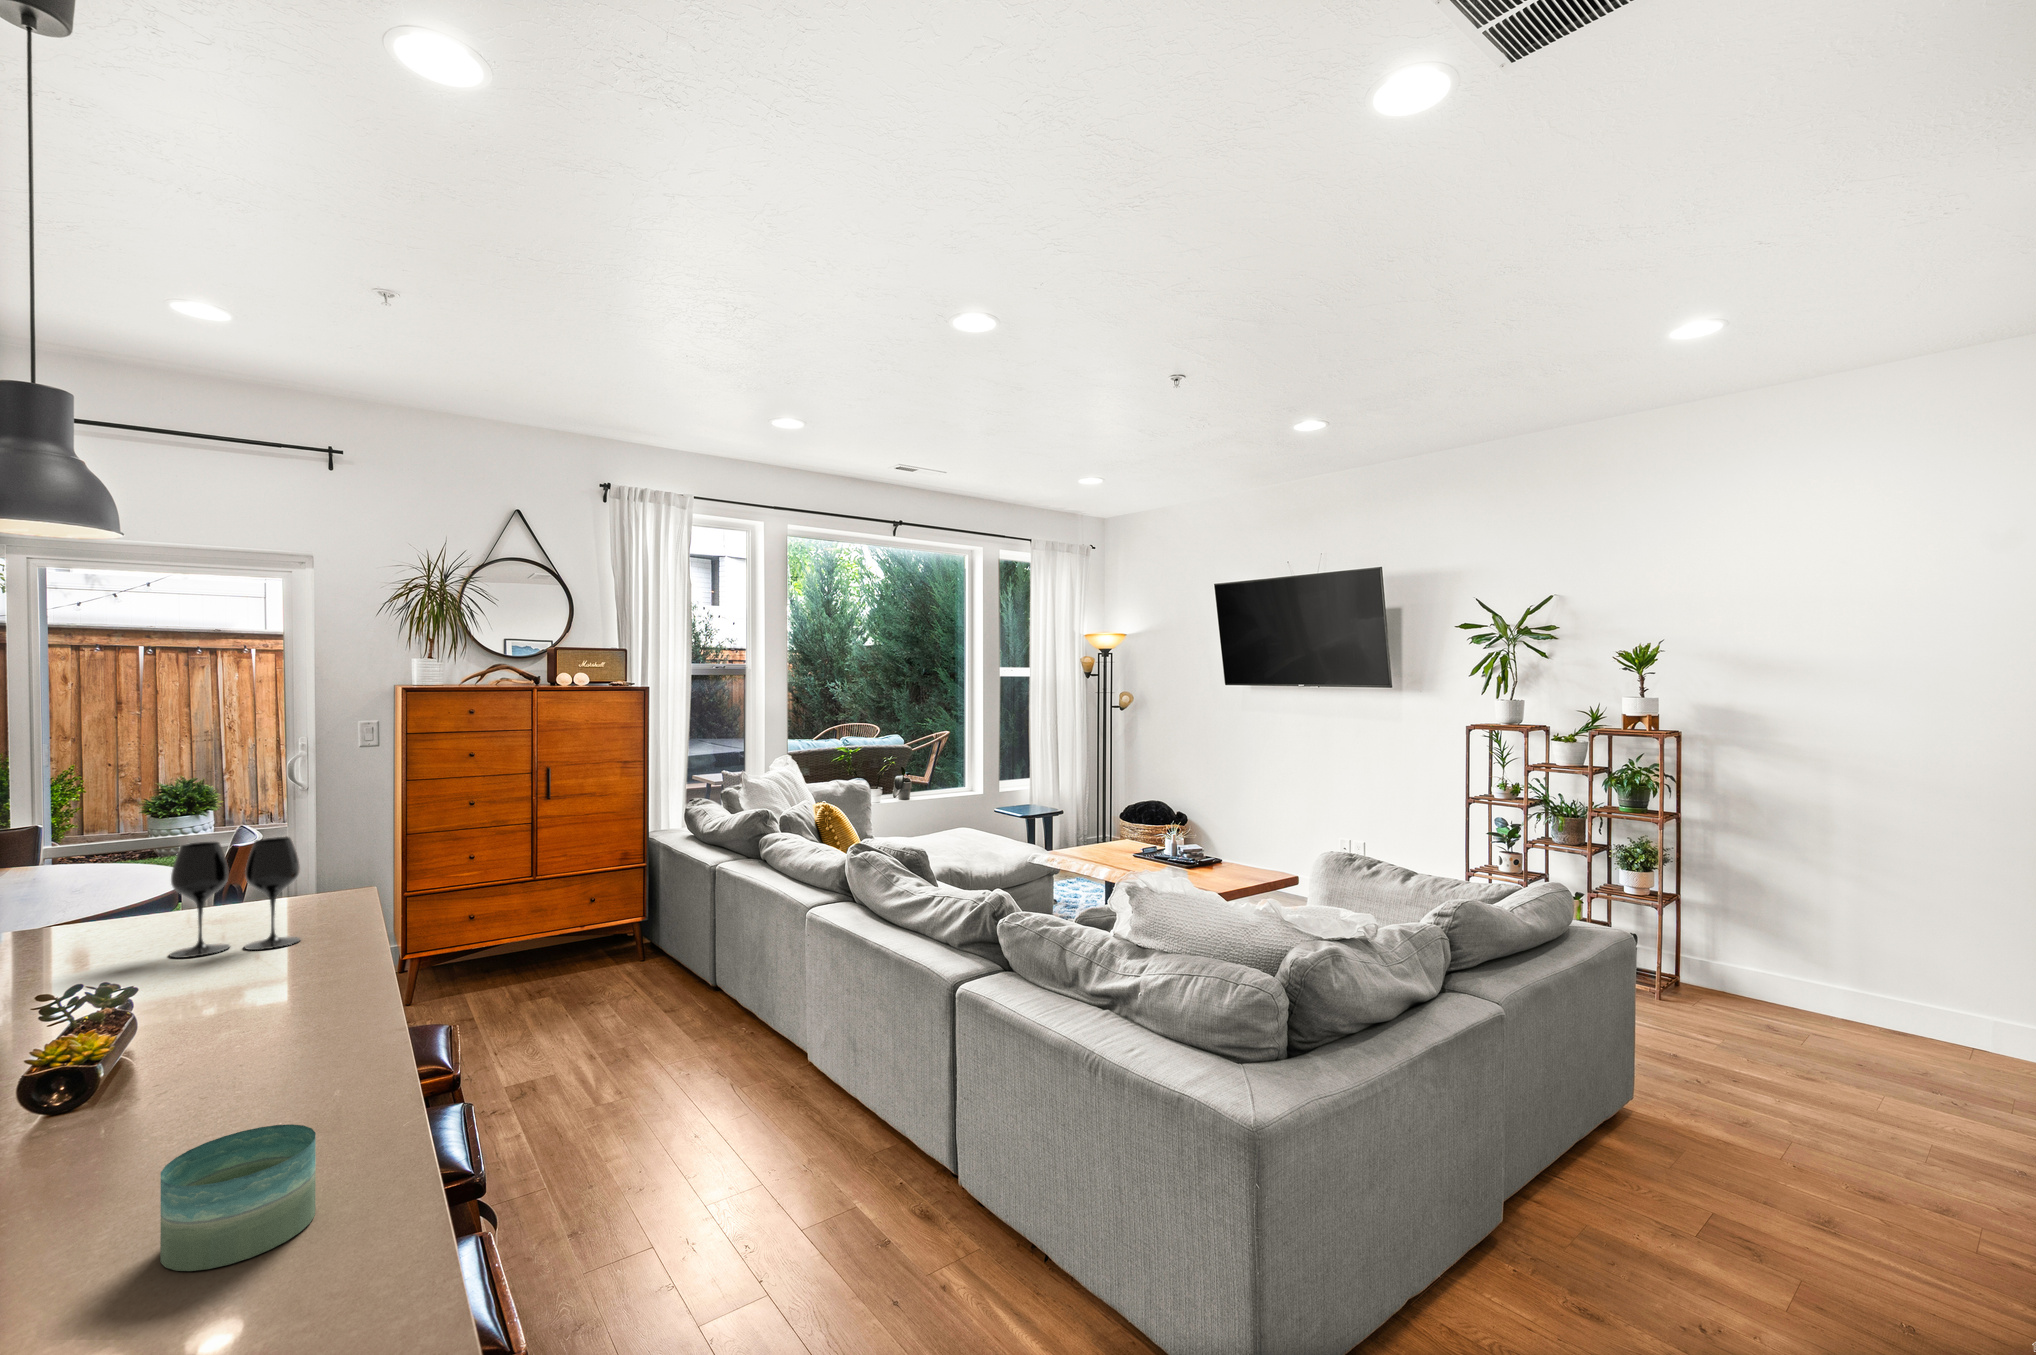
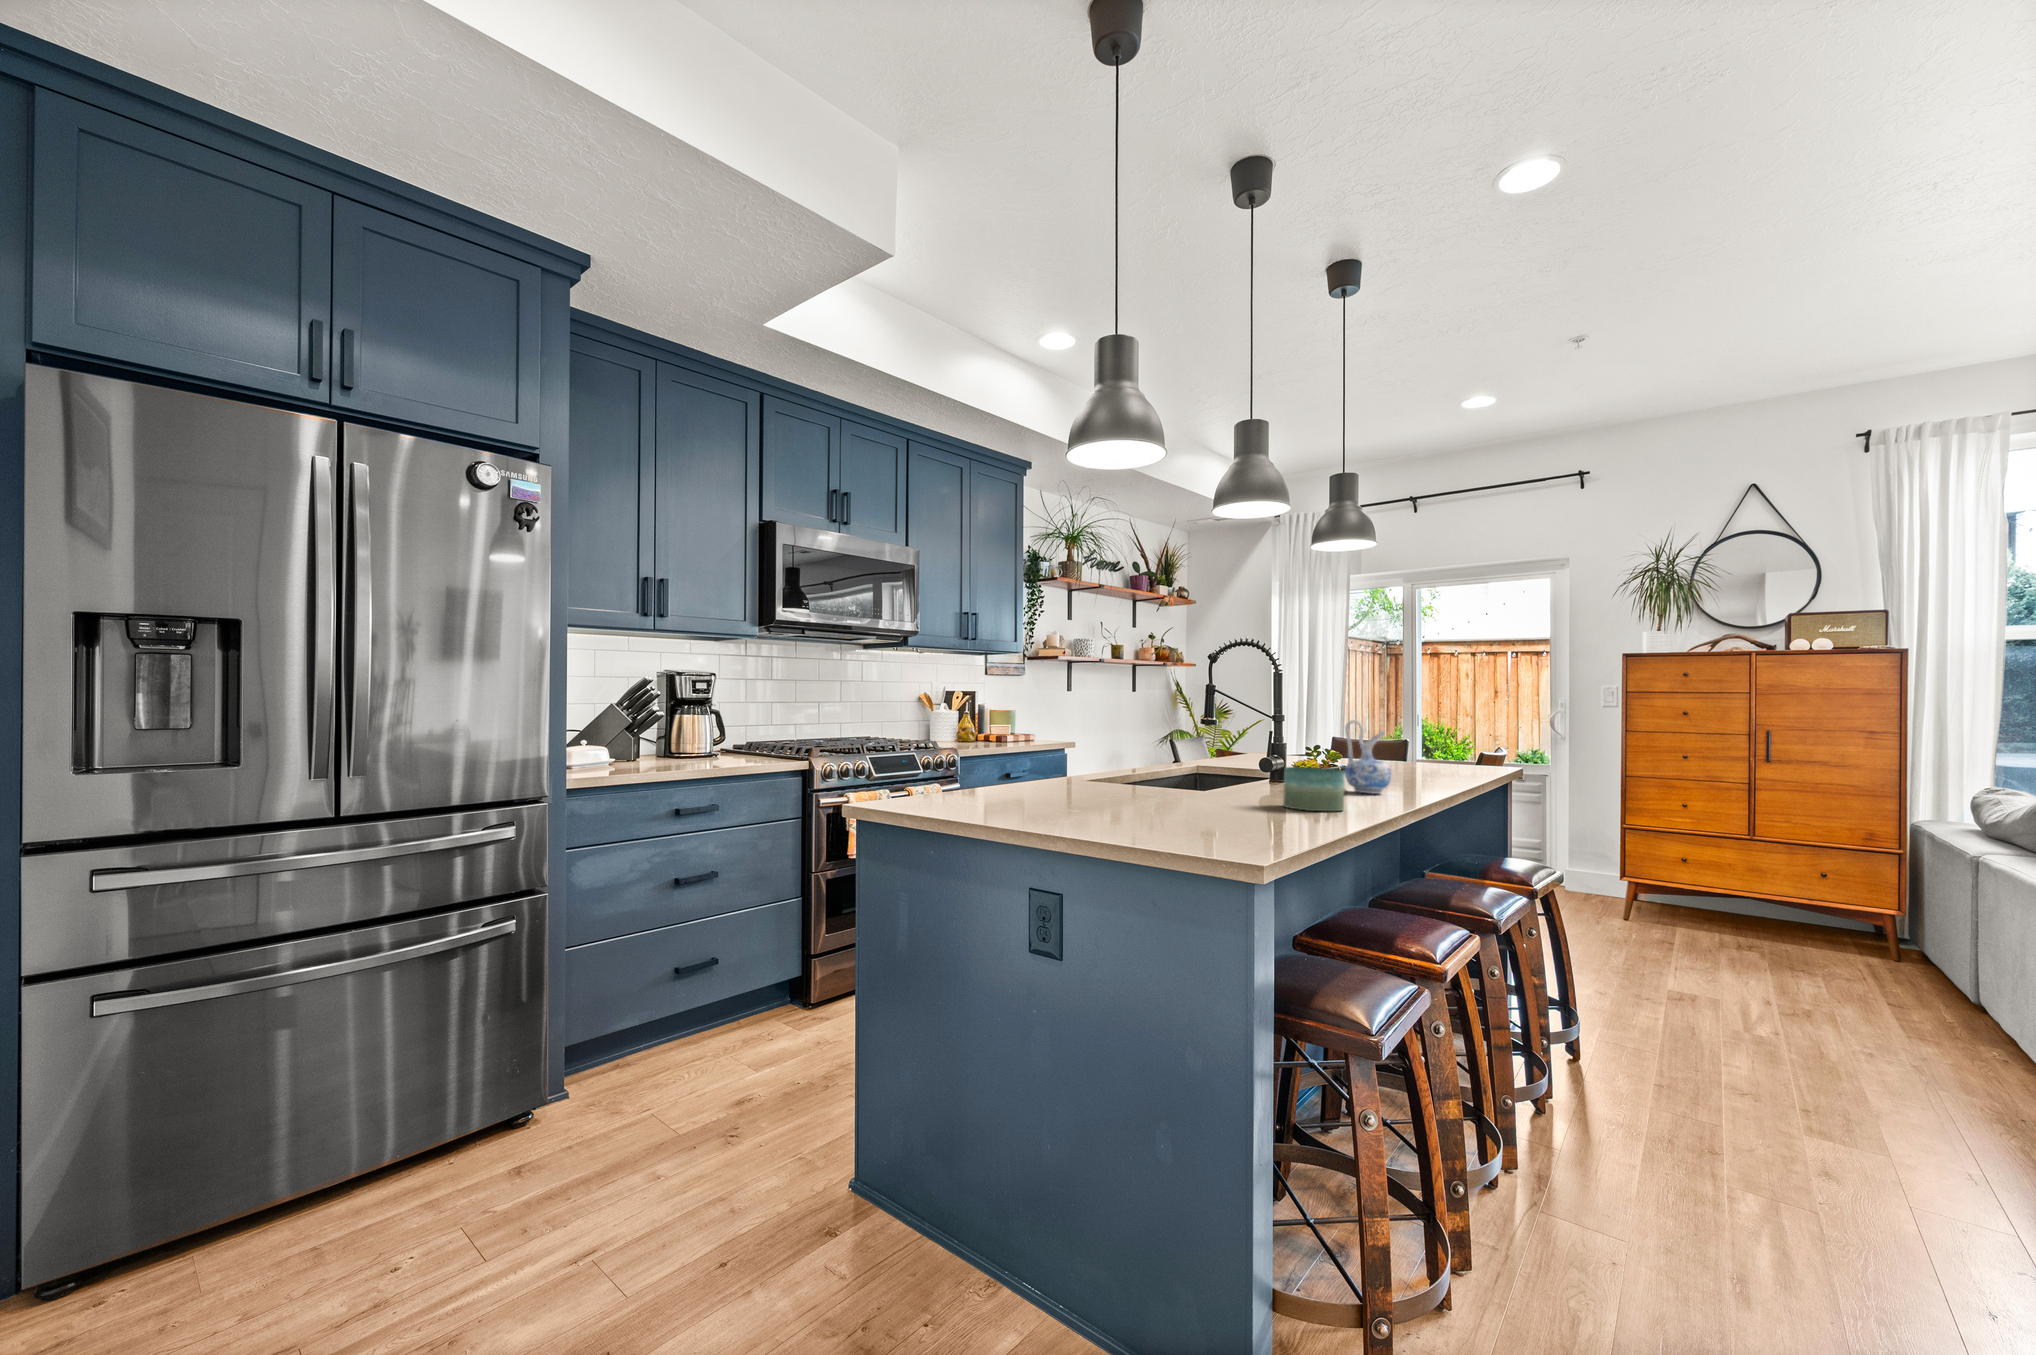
wine glass: present [170,837,300,958] -> none [1393,706,1461,776]
ceramic pitcher: none [195,959,297,1092] -> present [1345,720,1391,794]

